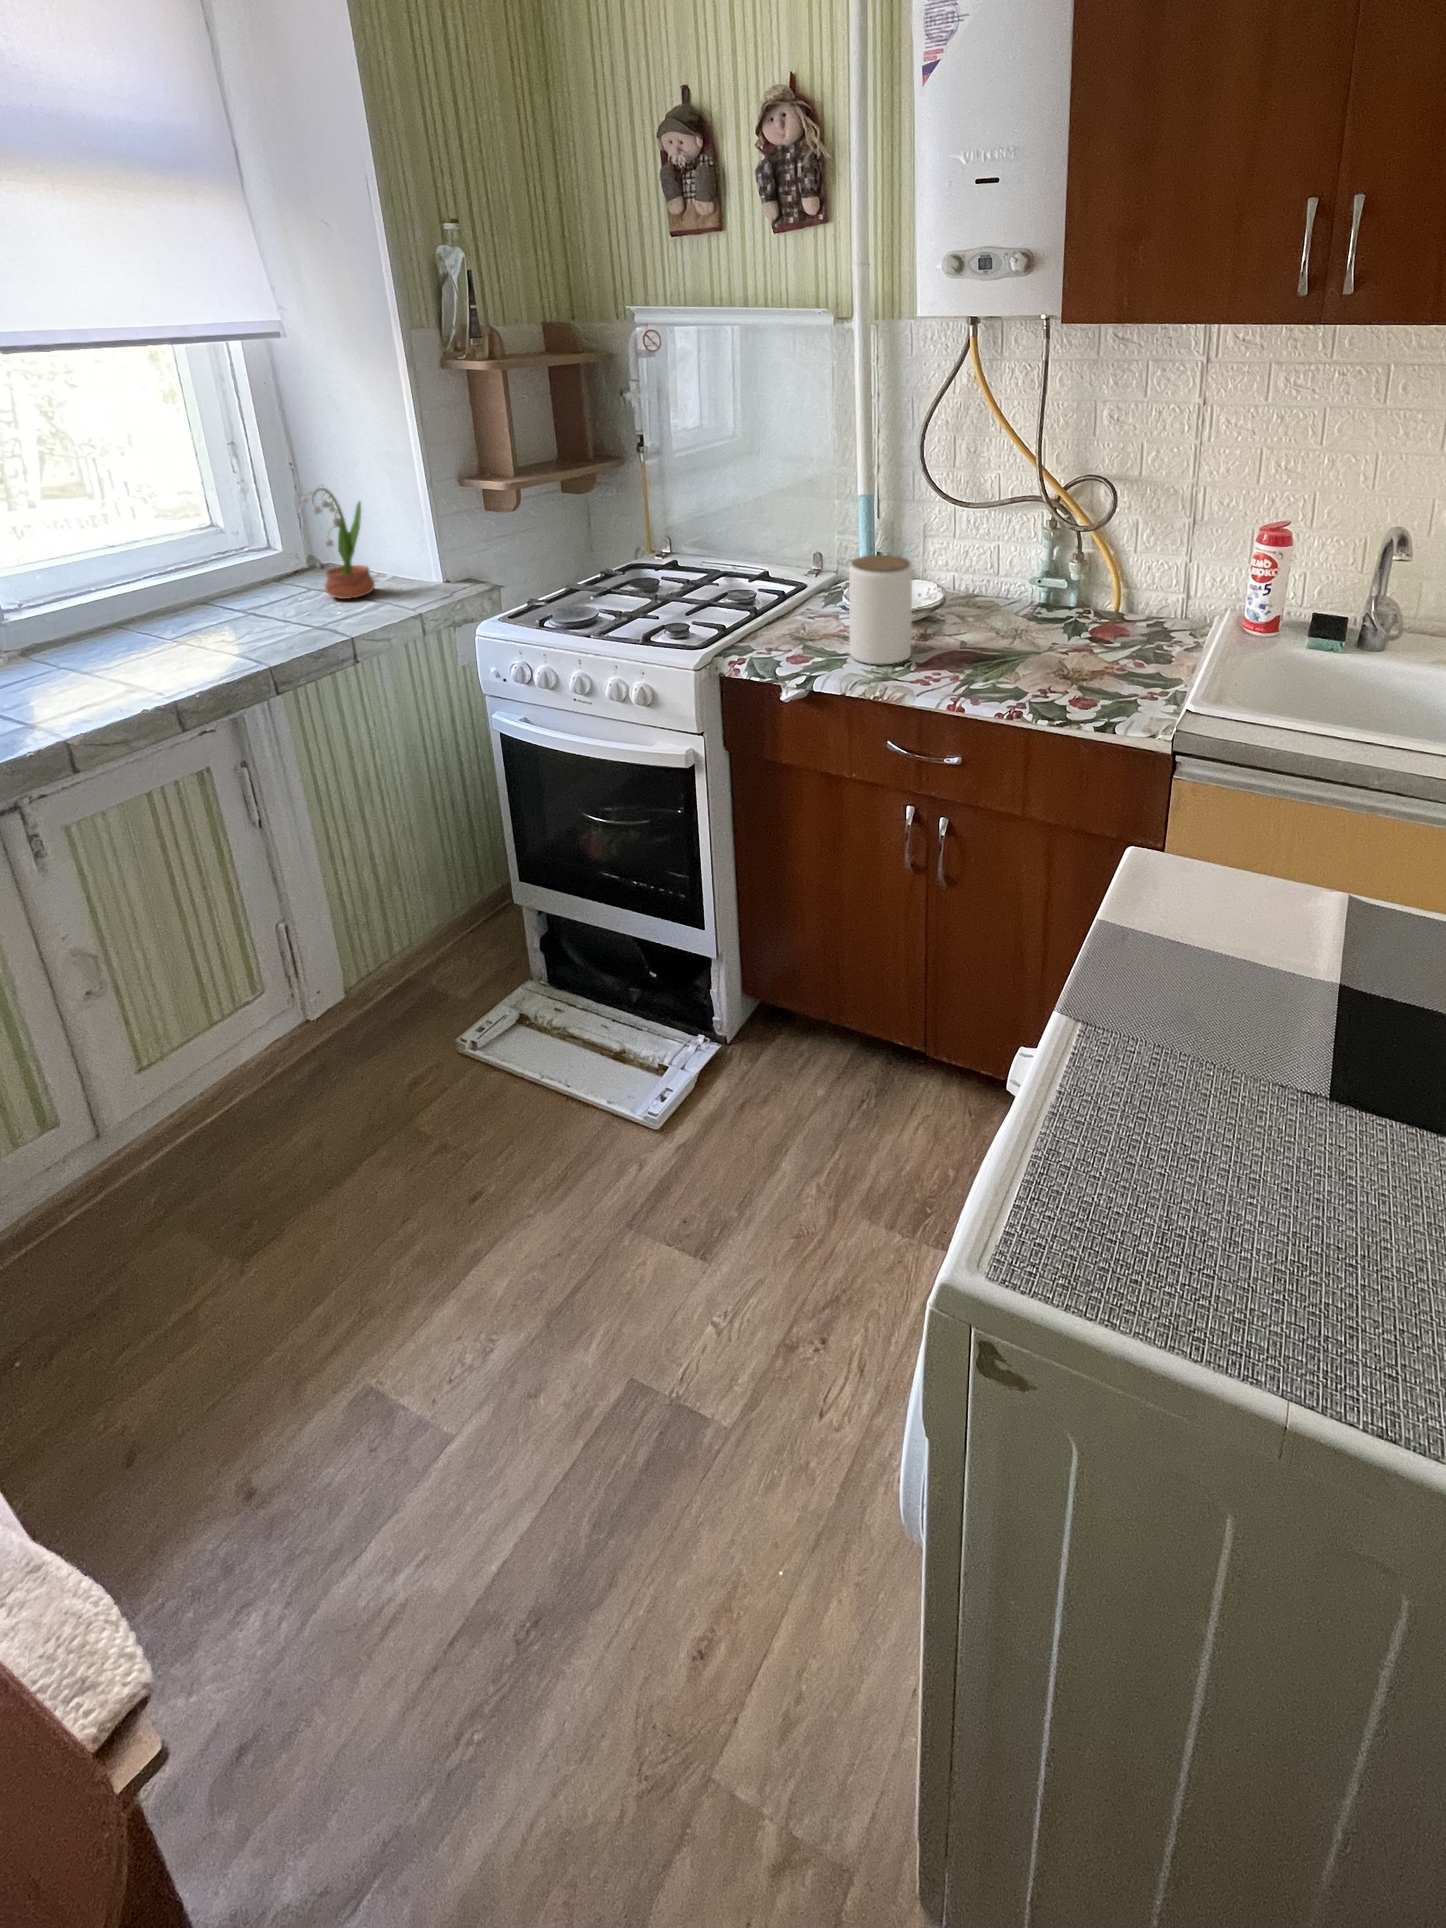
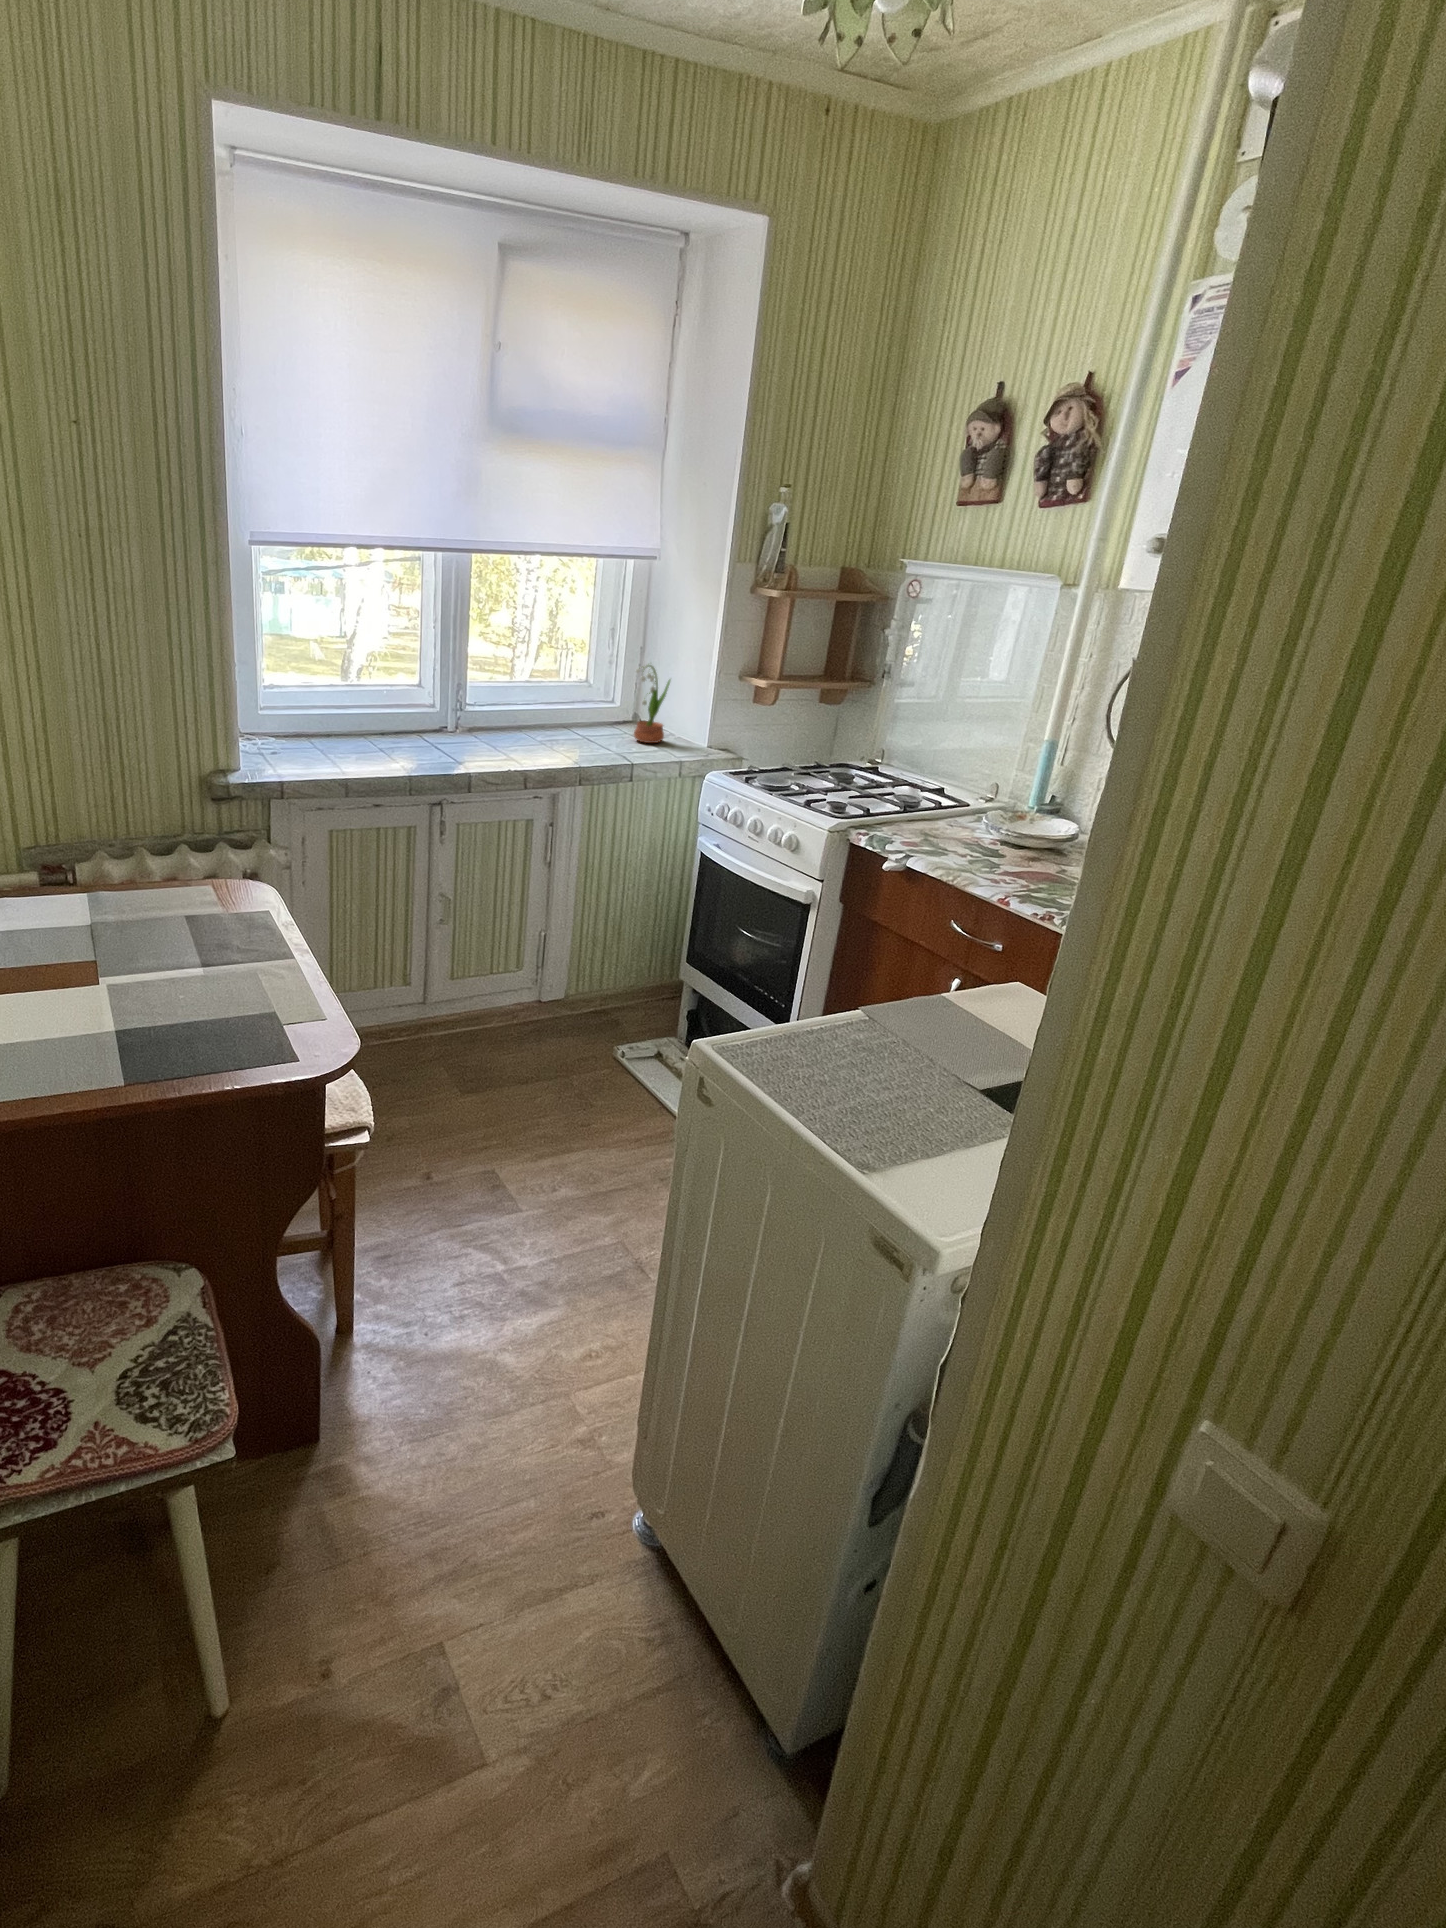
jar: present [849,555,913,664] -> none [953,777,1026,866]

